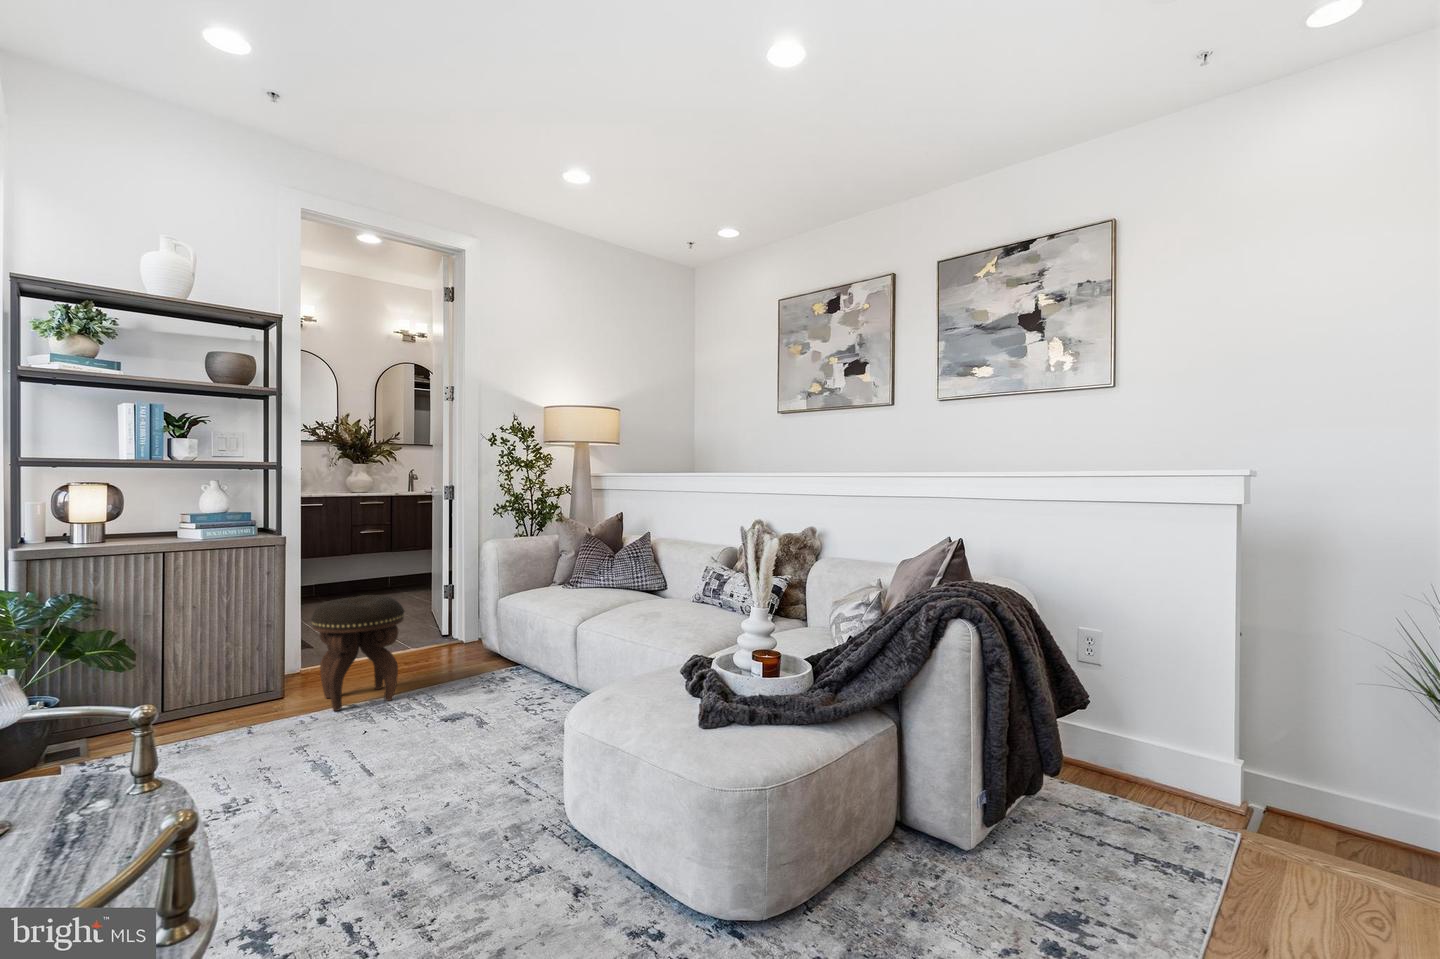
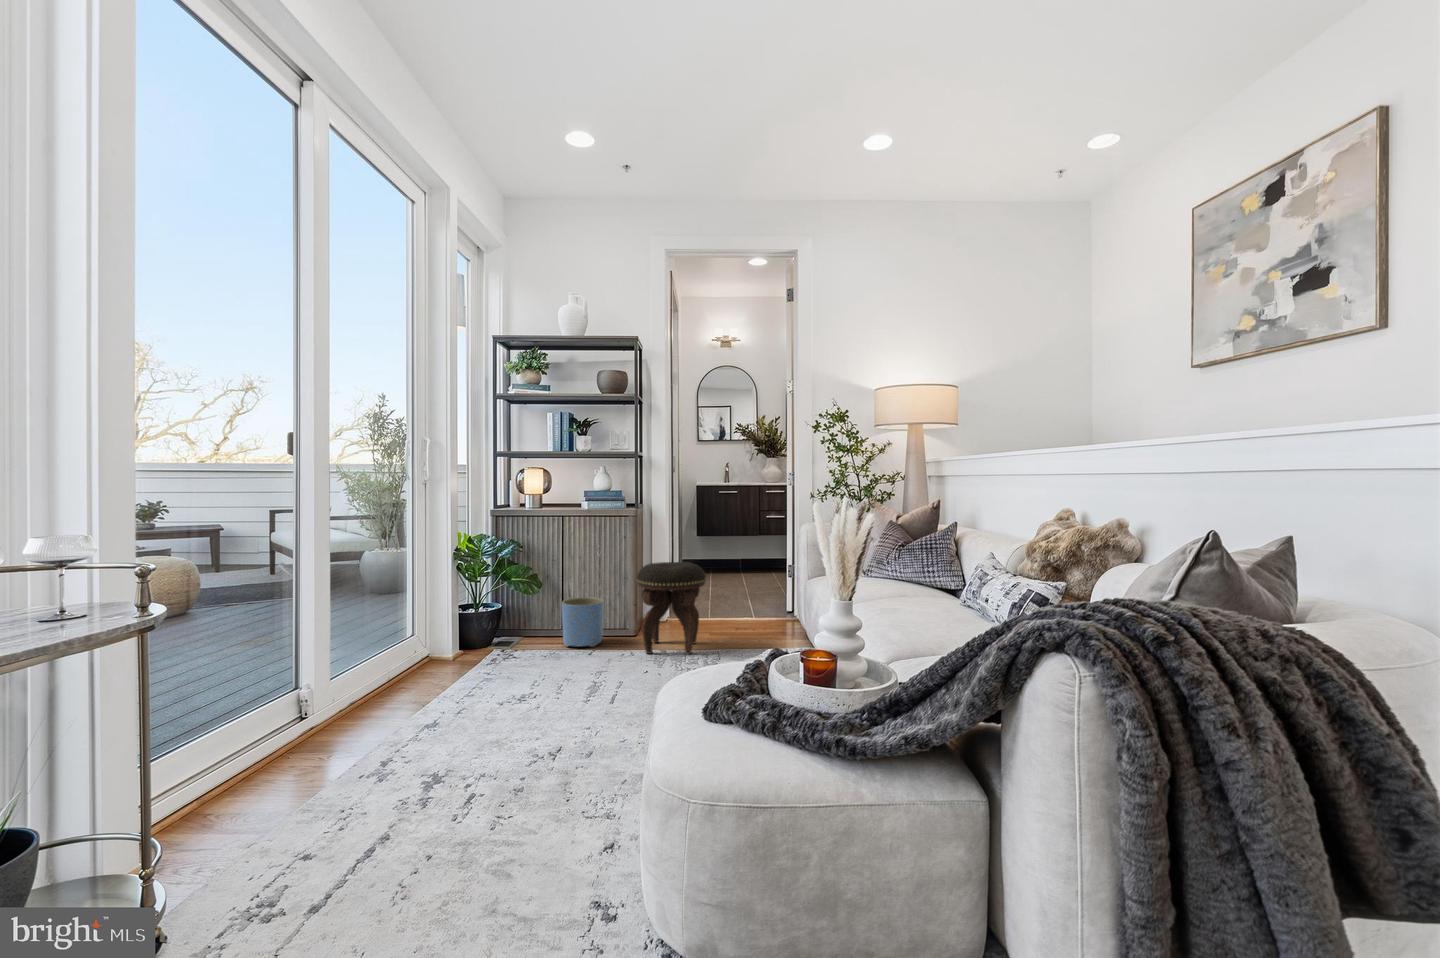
planter: none [183,657,252,730] -> present [561,597,604,647]

